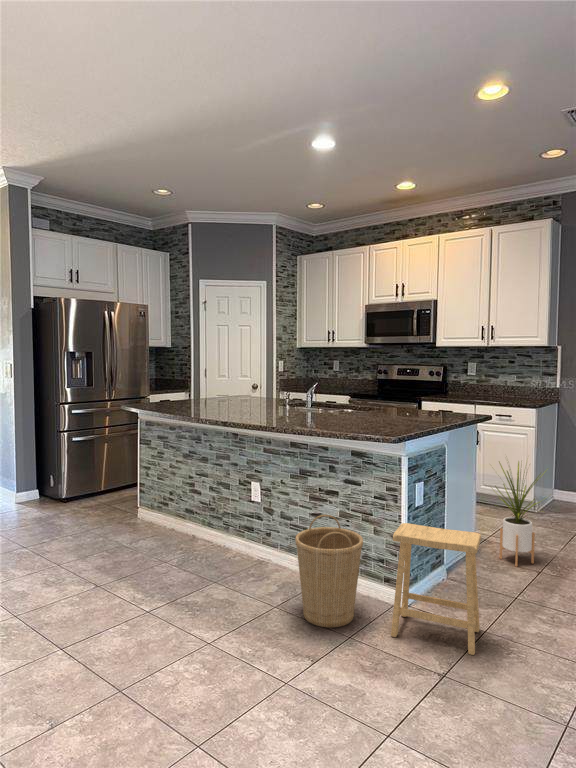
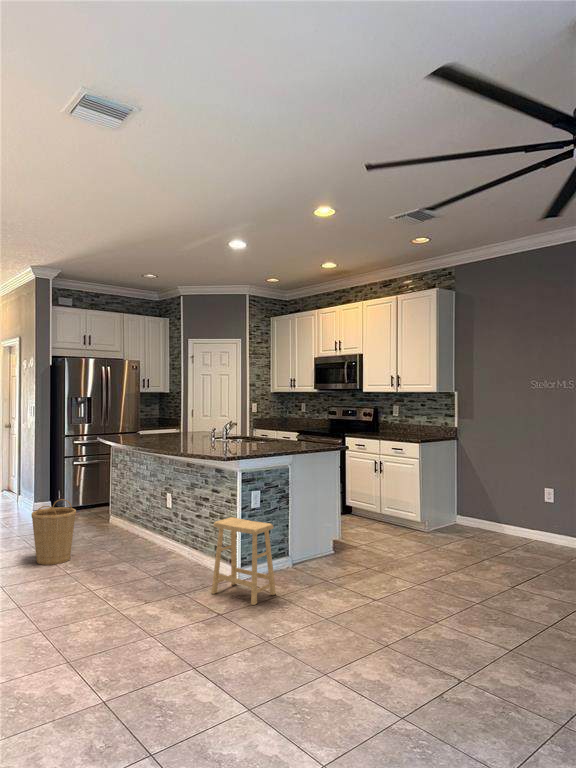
house plant: present [496,461,546,567] -> none [336,476,382,564]
basket: present [295,515,363,627] -> present [31,499,76,565]

